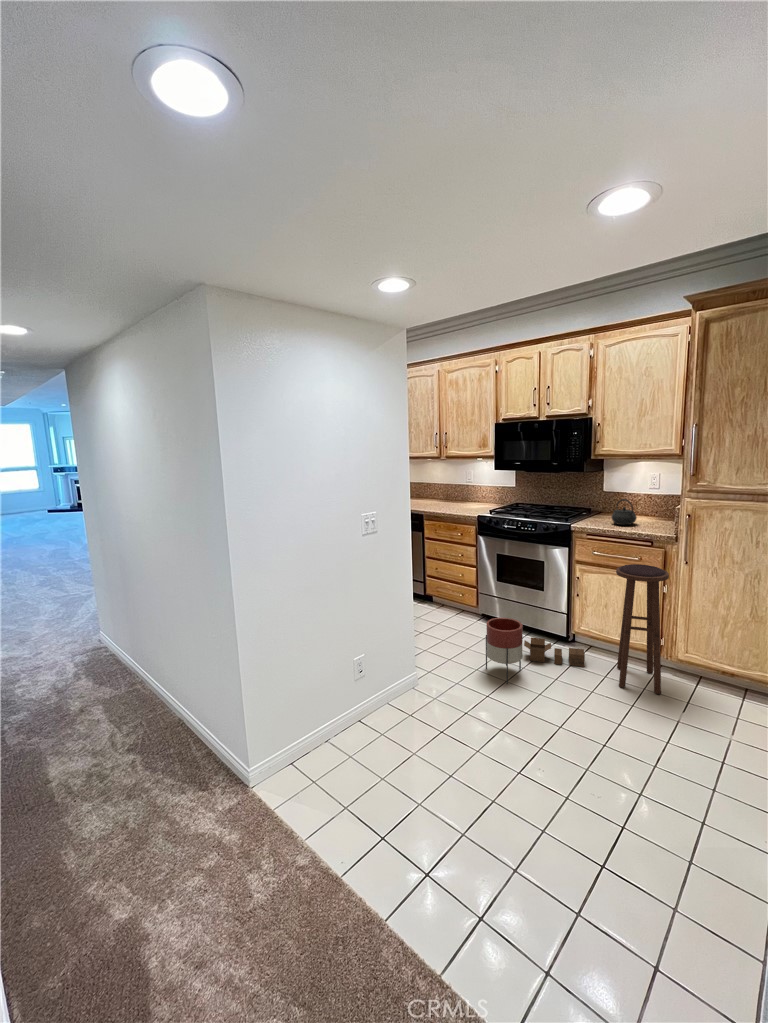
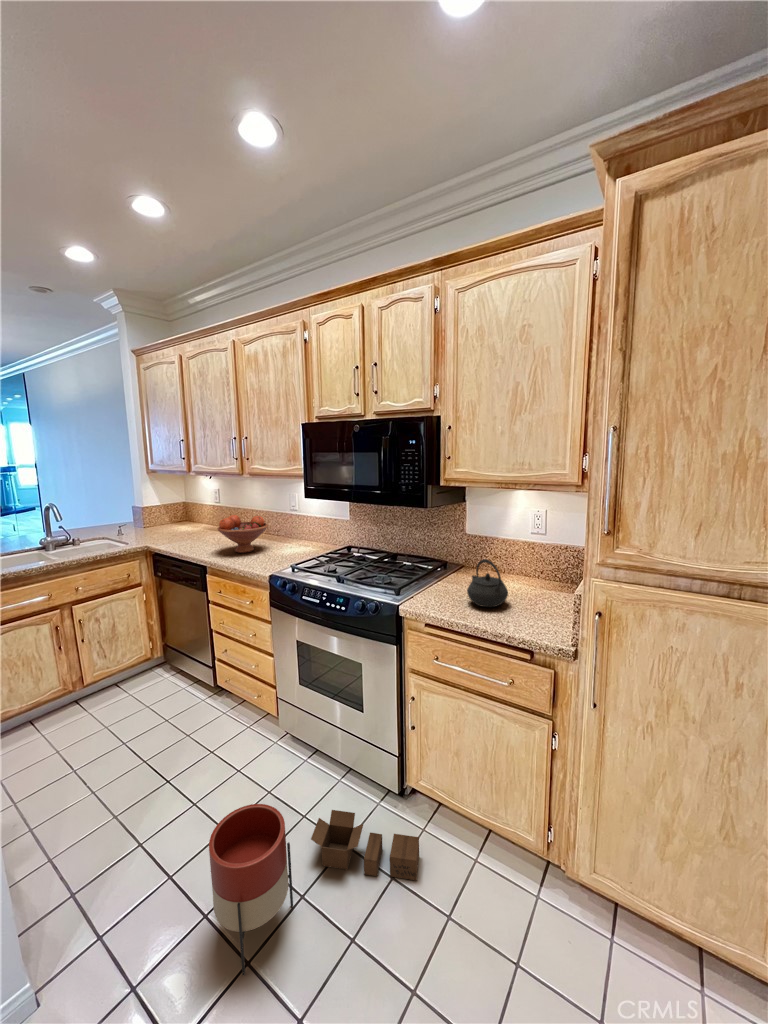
fruit bowl: none [429,484,461,508] -> present [218,515,268,553]
stool: present [616,564,669,694] -> none [463,698,562,985]

